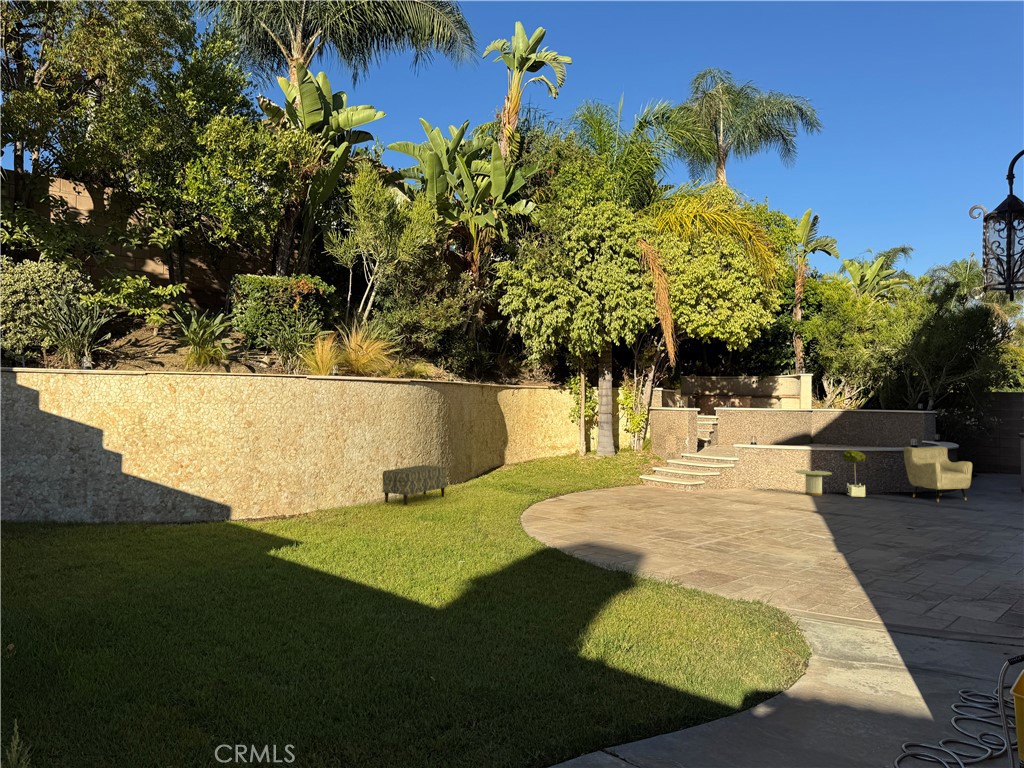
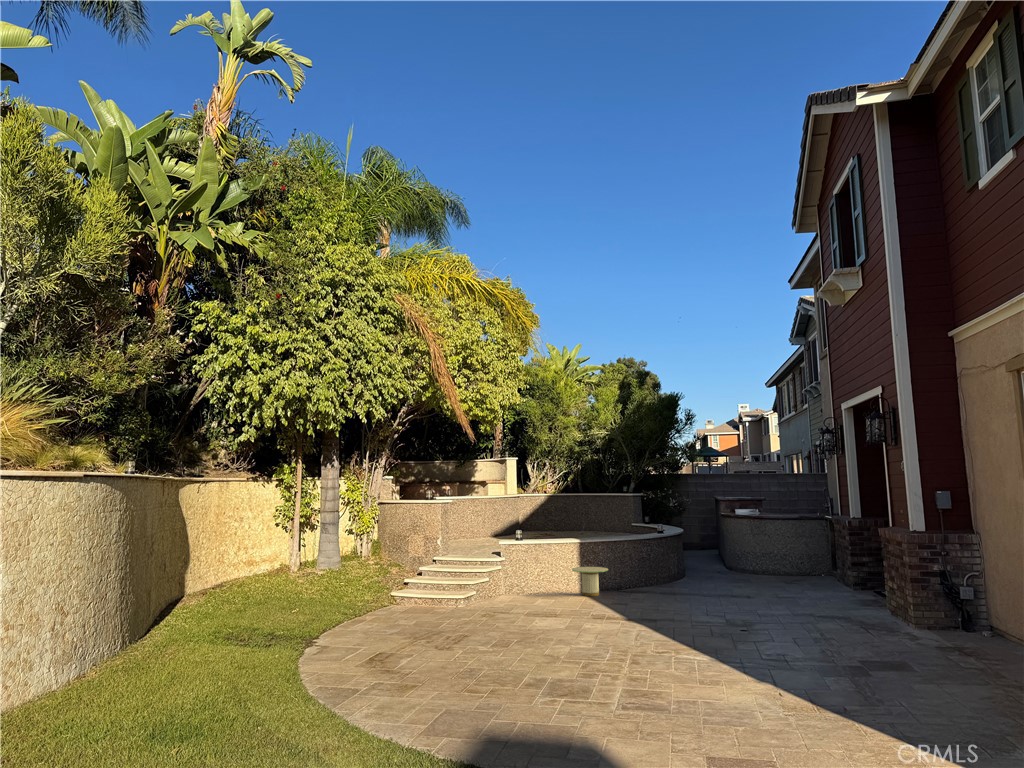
armchair: present [904,446,972,502] -> none [660,531,716,589]
potted tree: present [843,450,865,497] -> none [612,540,636,592]
bench: present [383,465,447,505] -> none [30,620,152,708]

